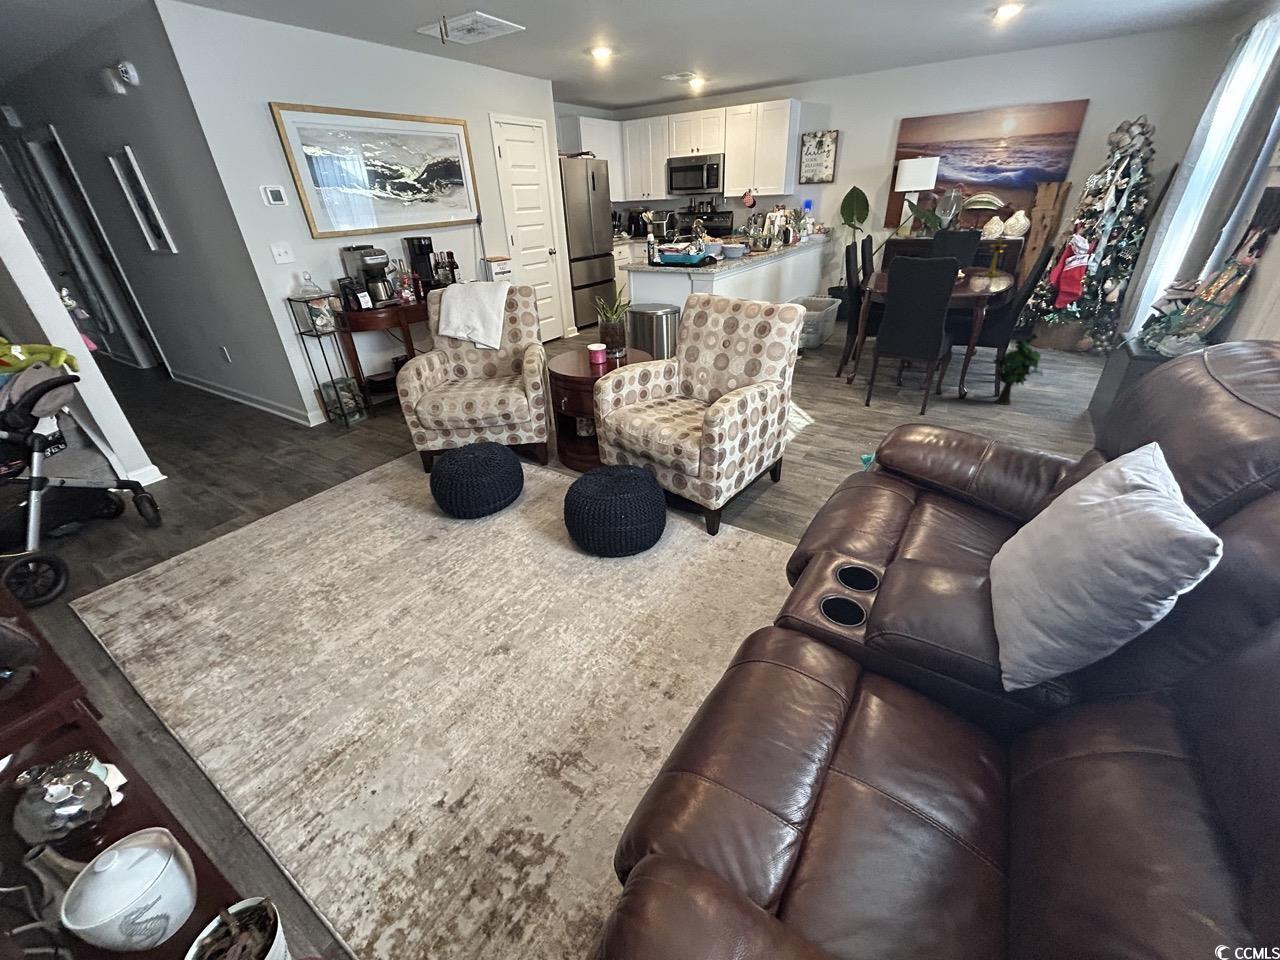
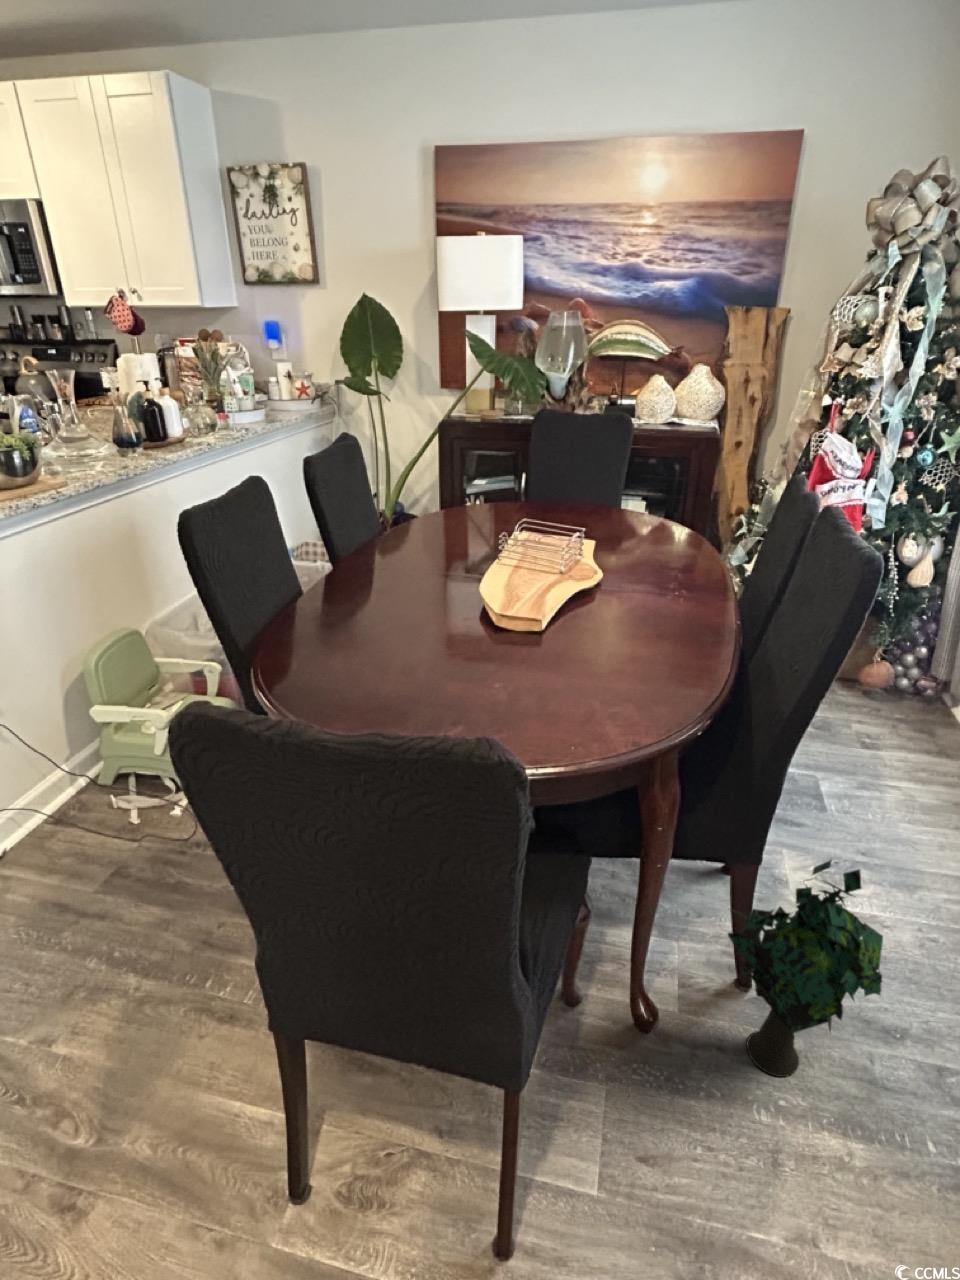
candlestick: present [982,235,1007,277] -> none [649,464,713,596]

